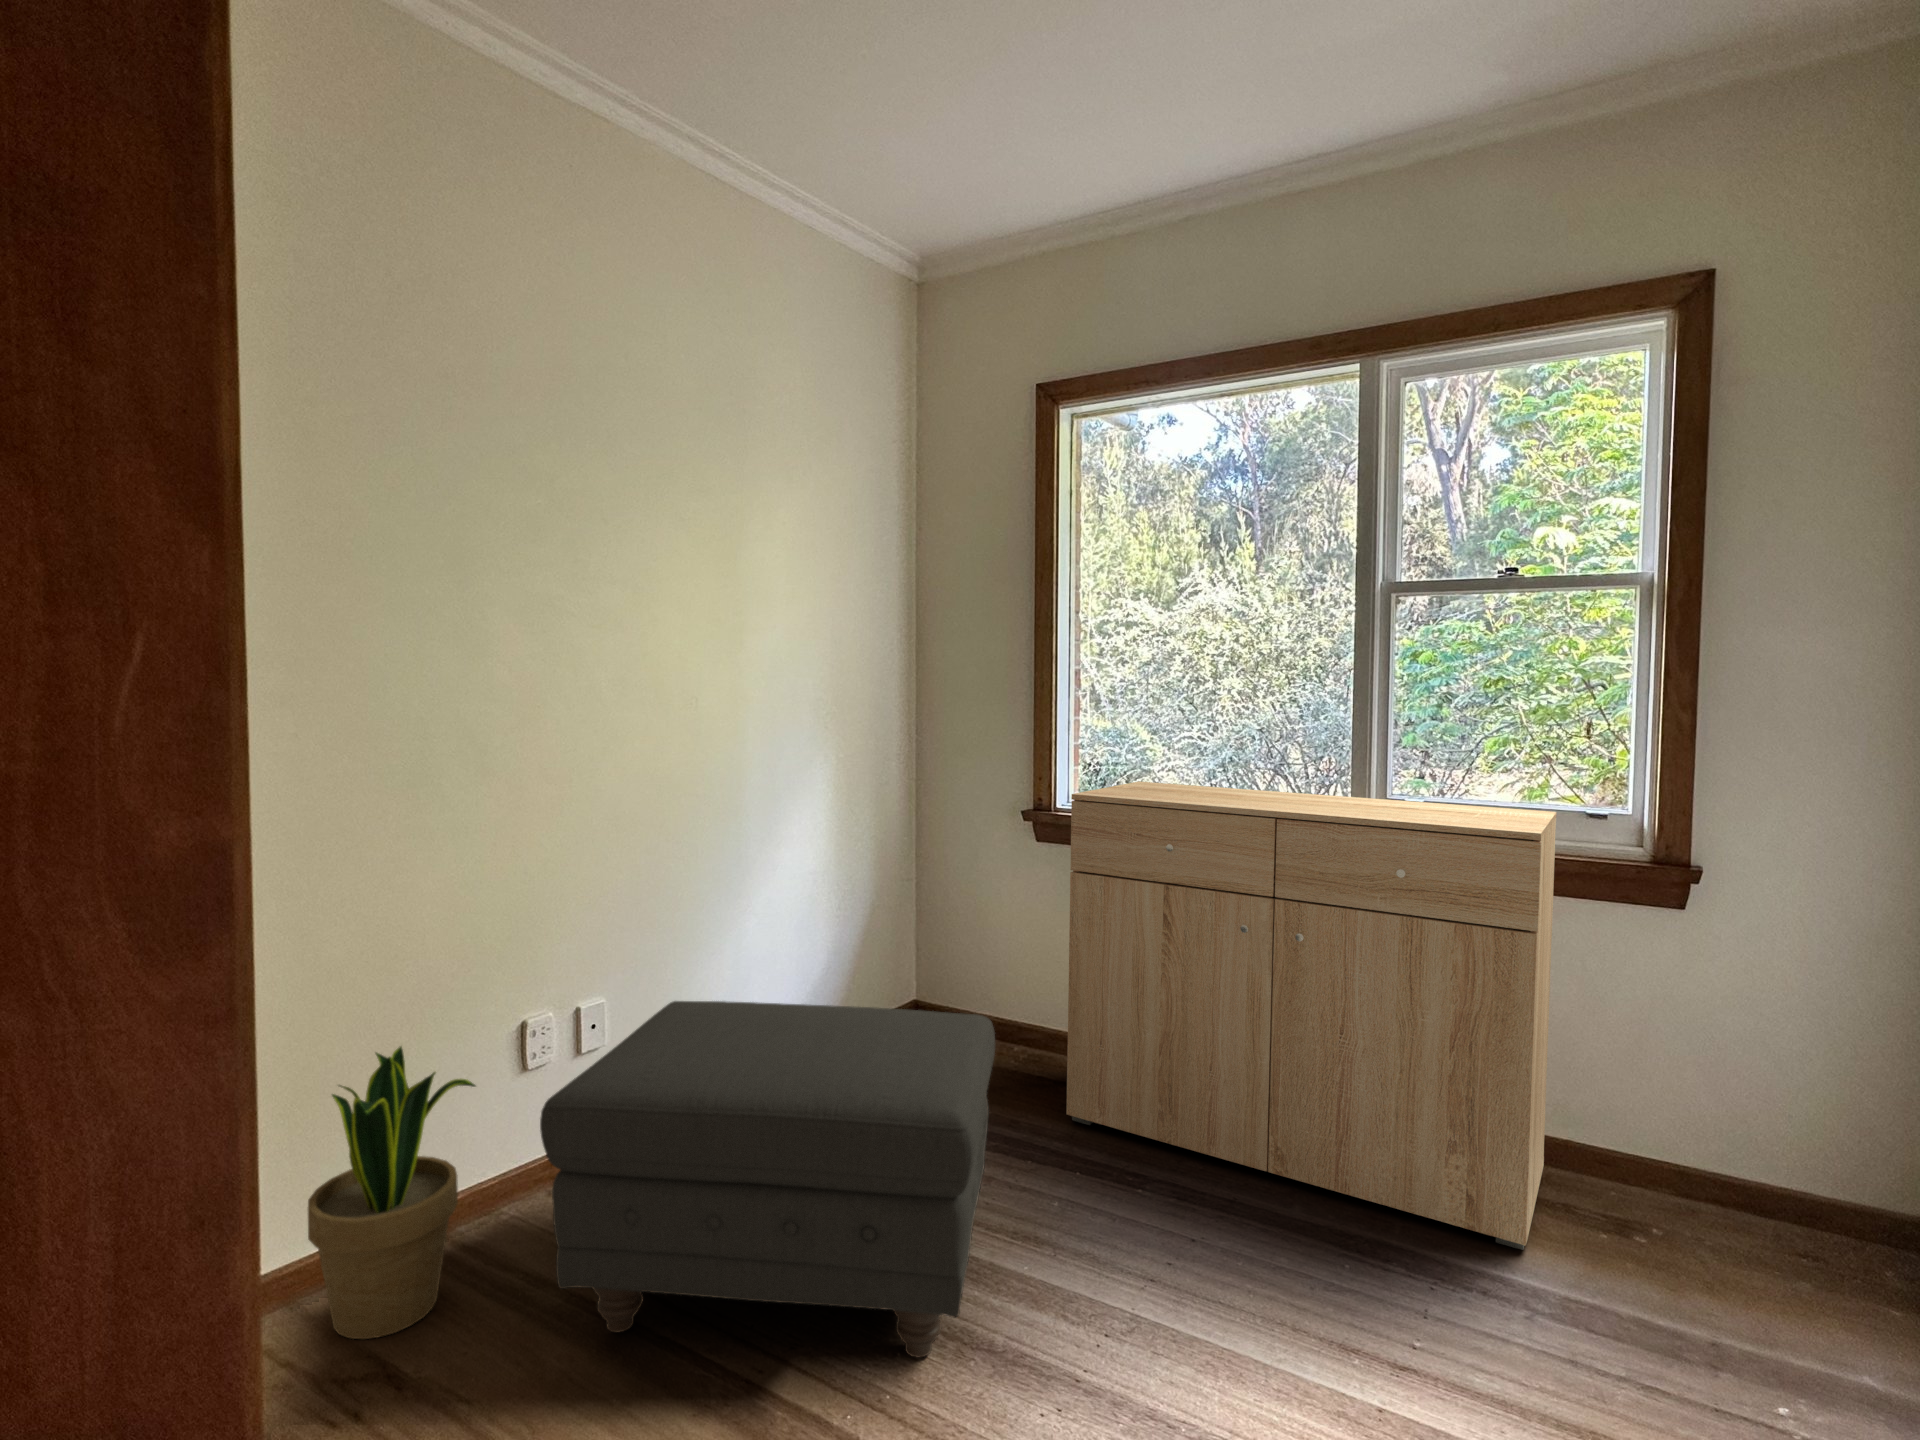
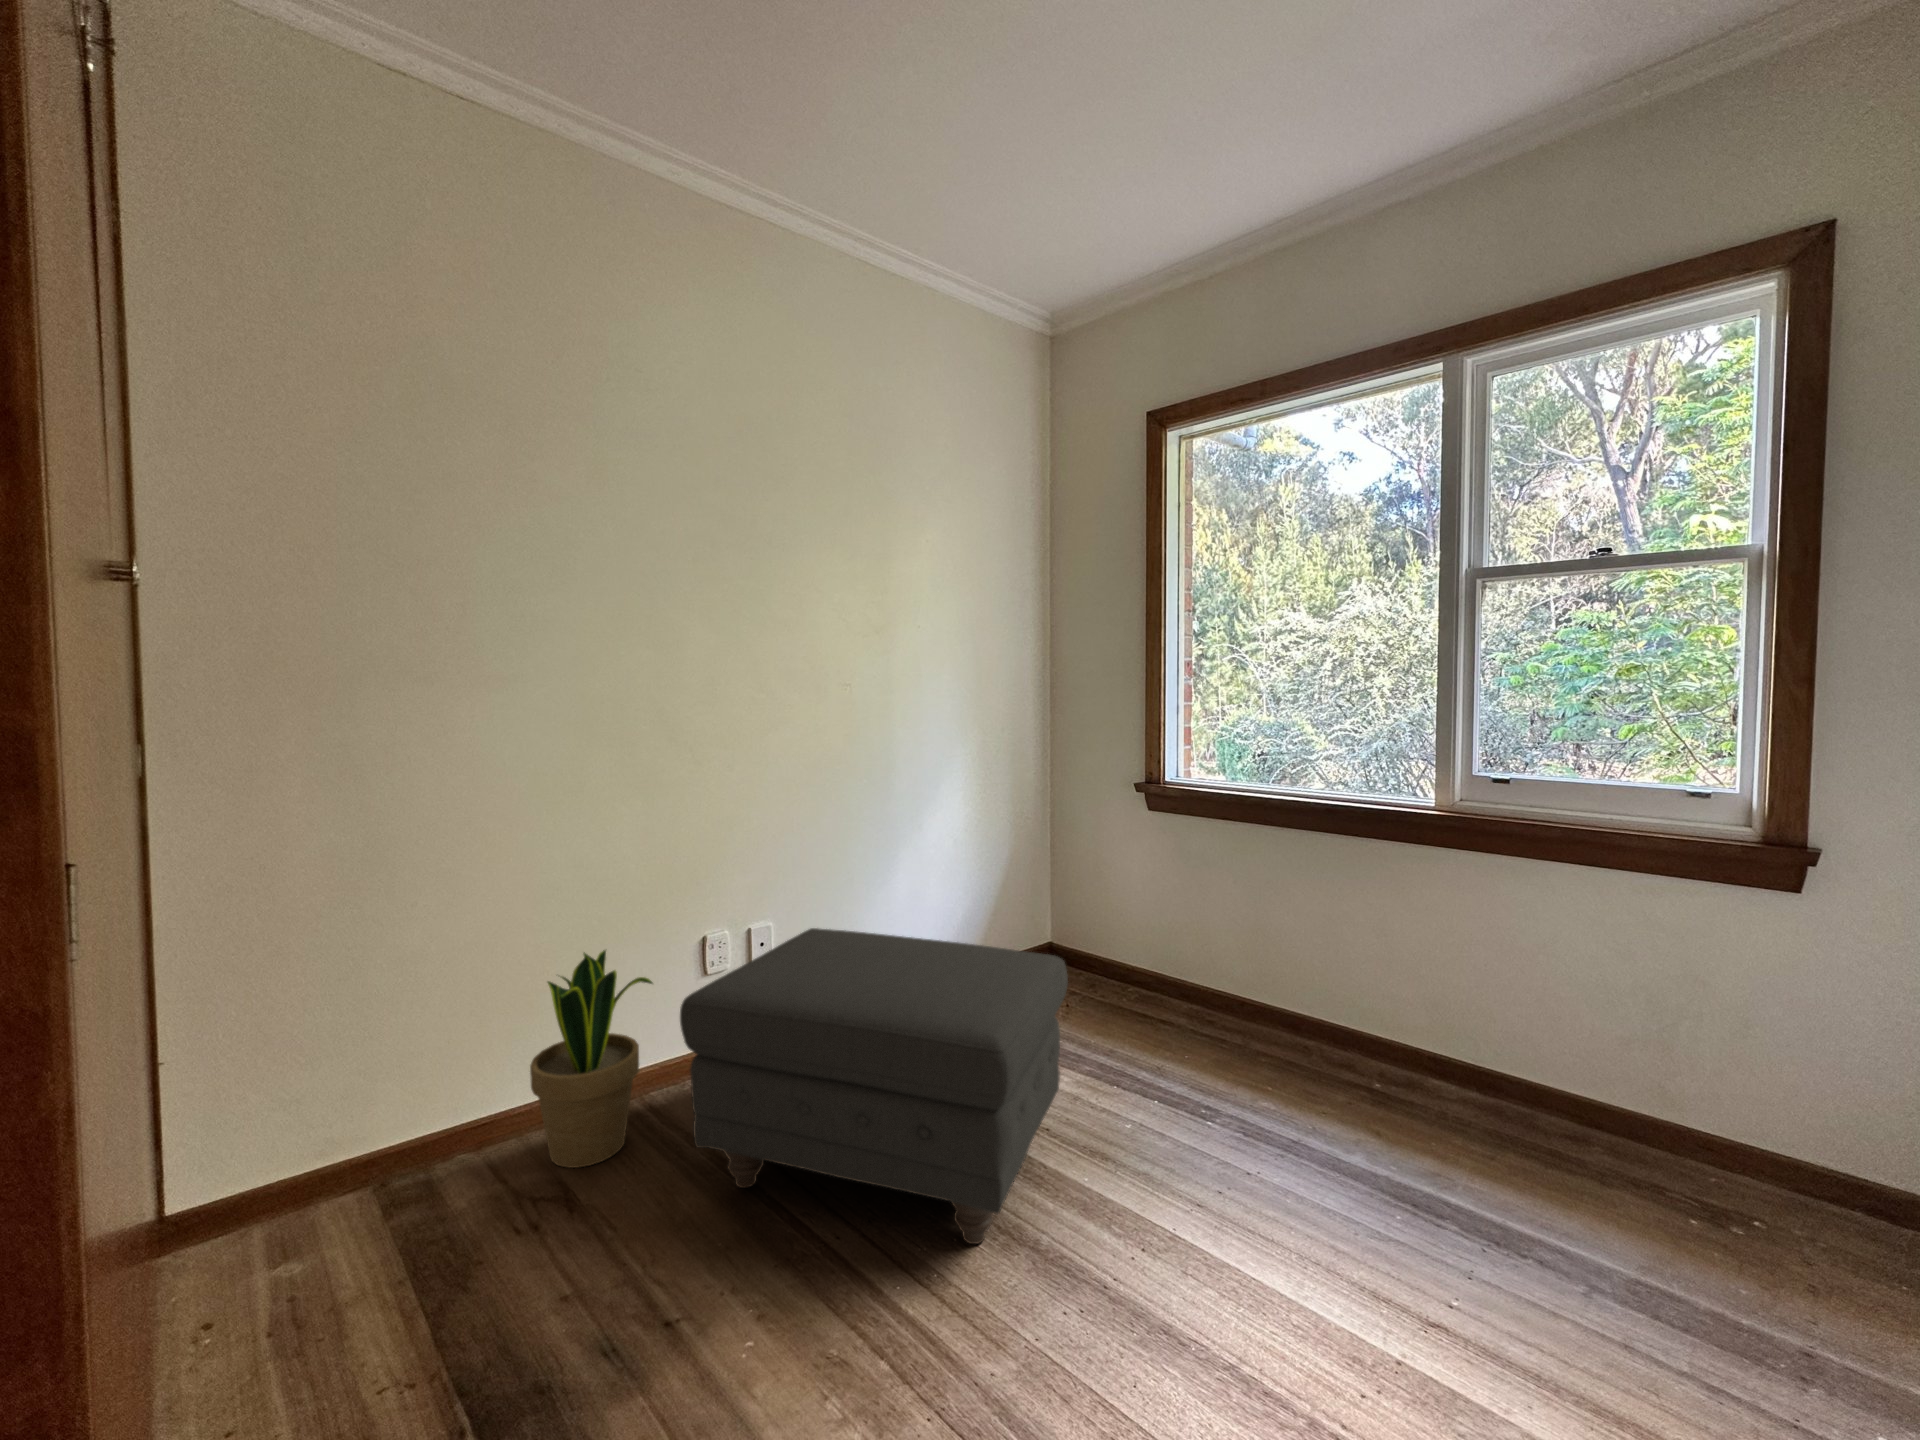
dresser: present [1066,781,1557,1250] -> none [1155,759,1650,1227]

